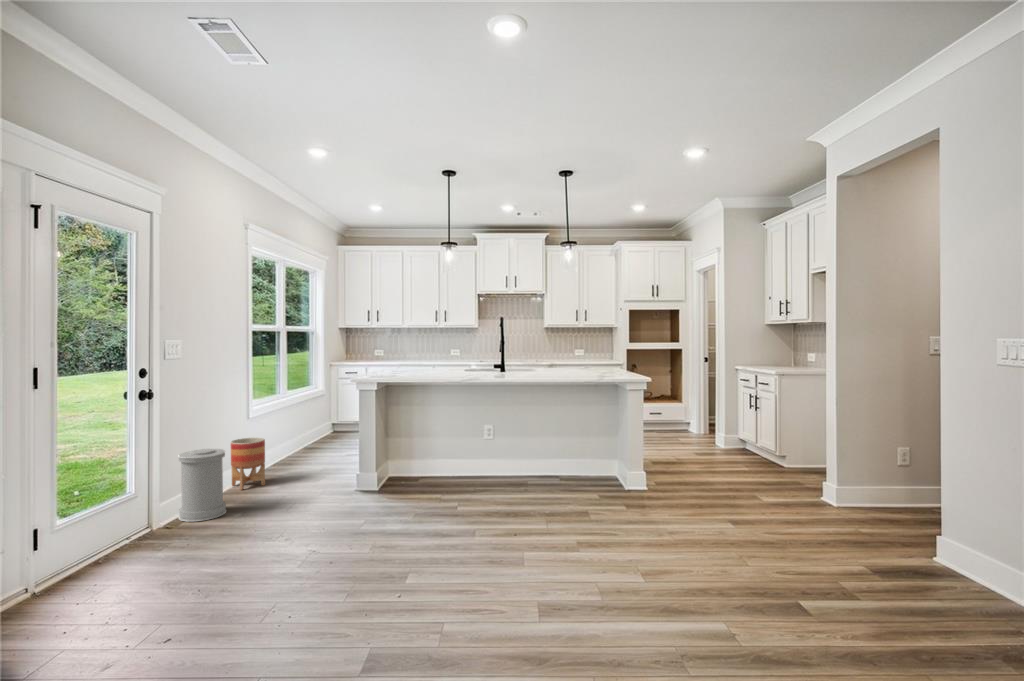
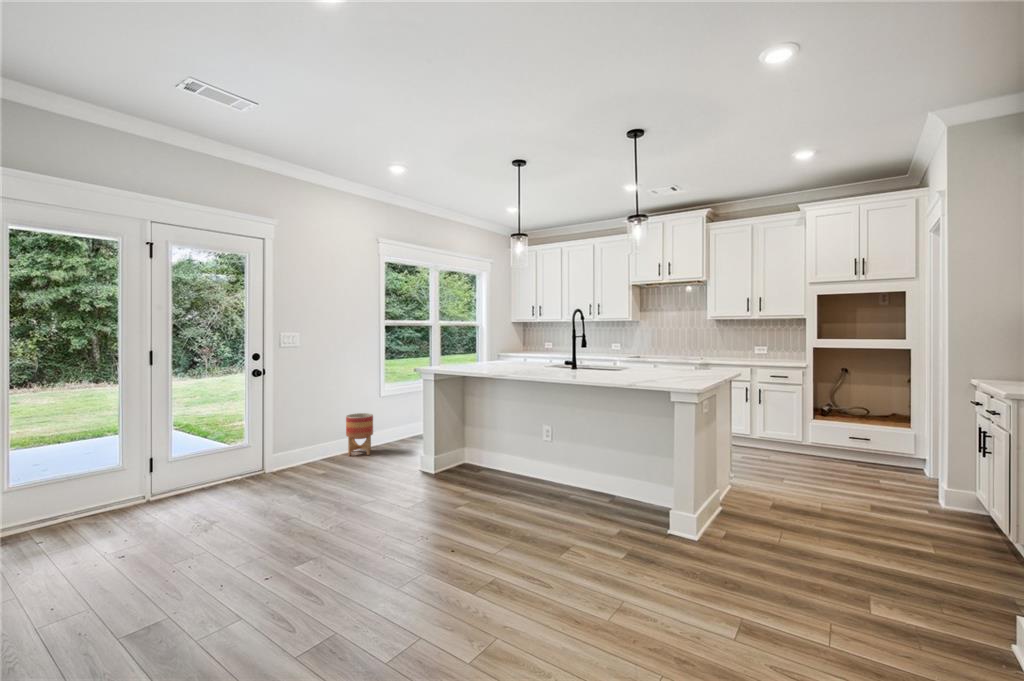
trash can: present [178,449,226,521] -> none [274,418,312,476]

